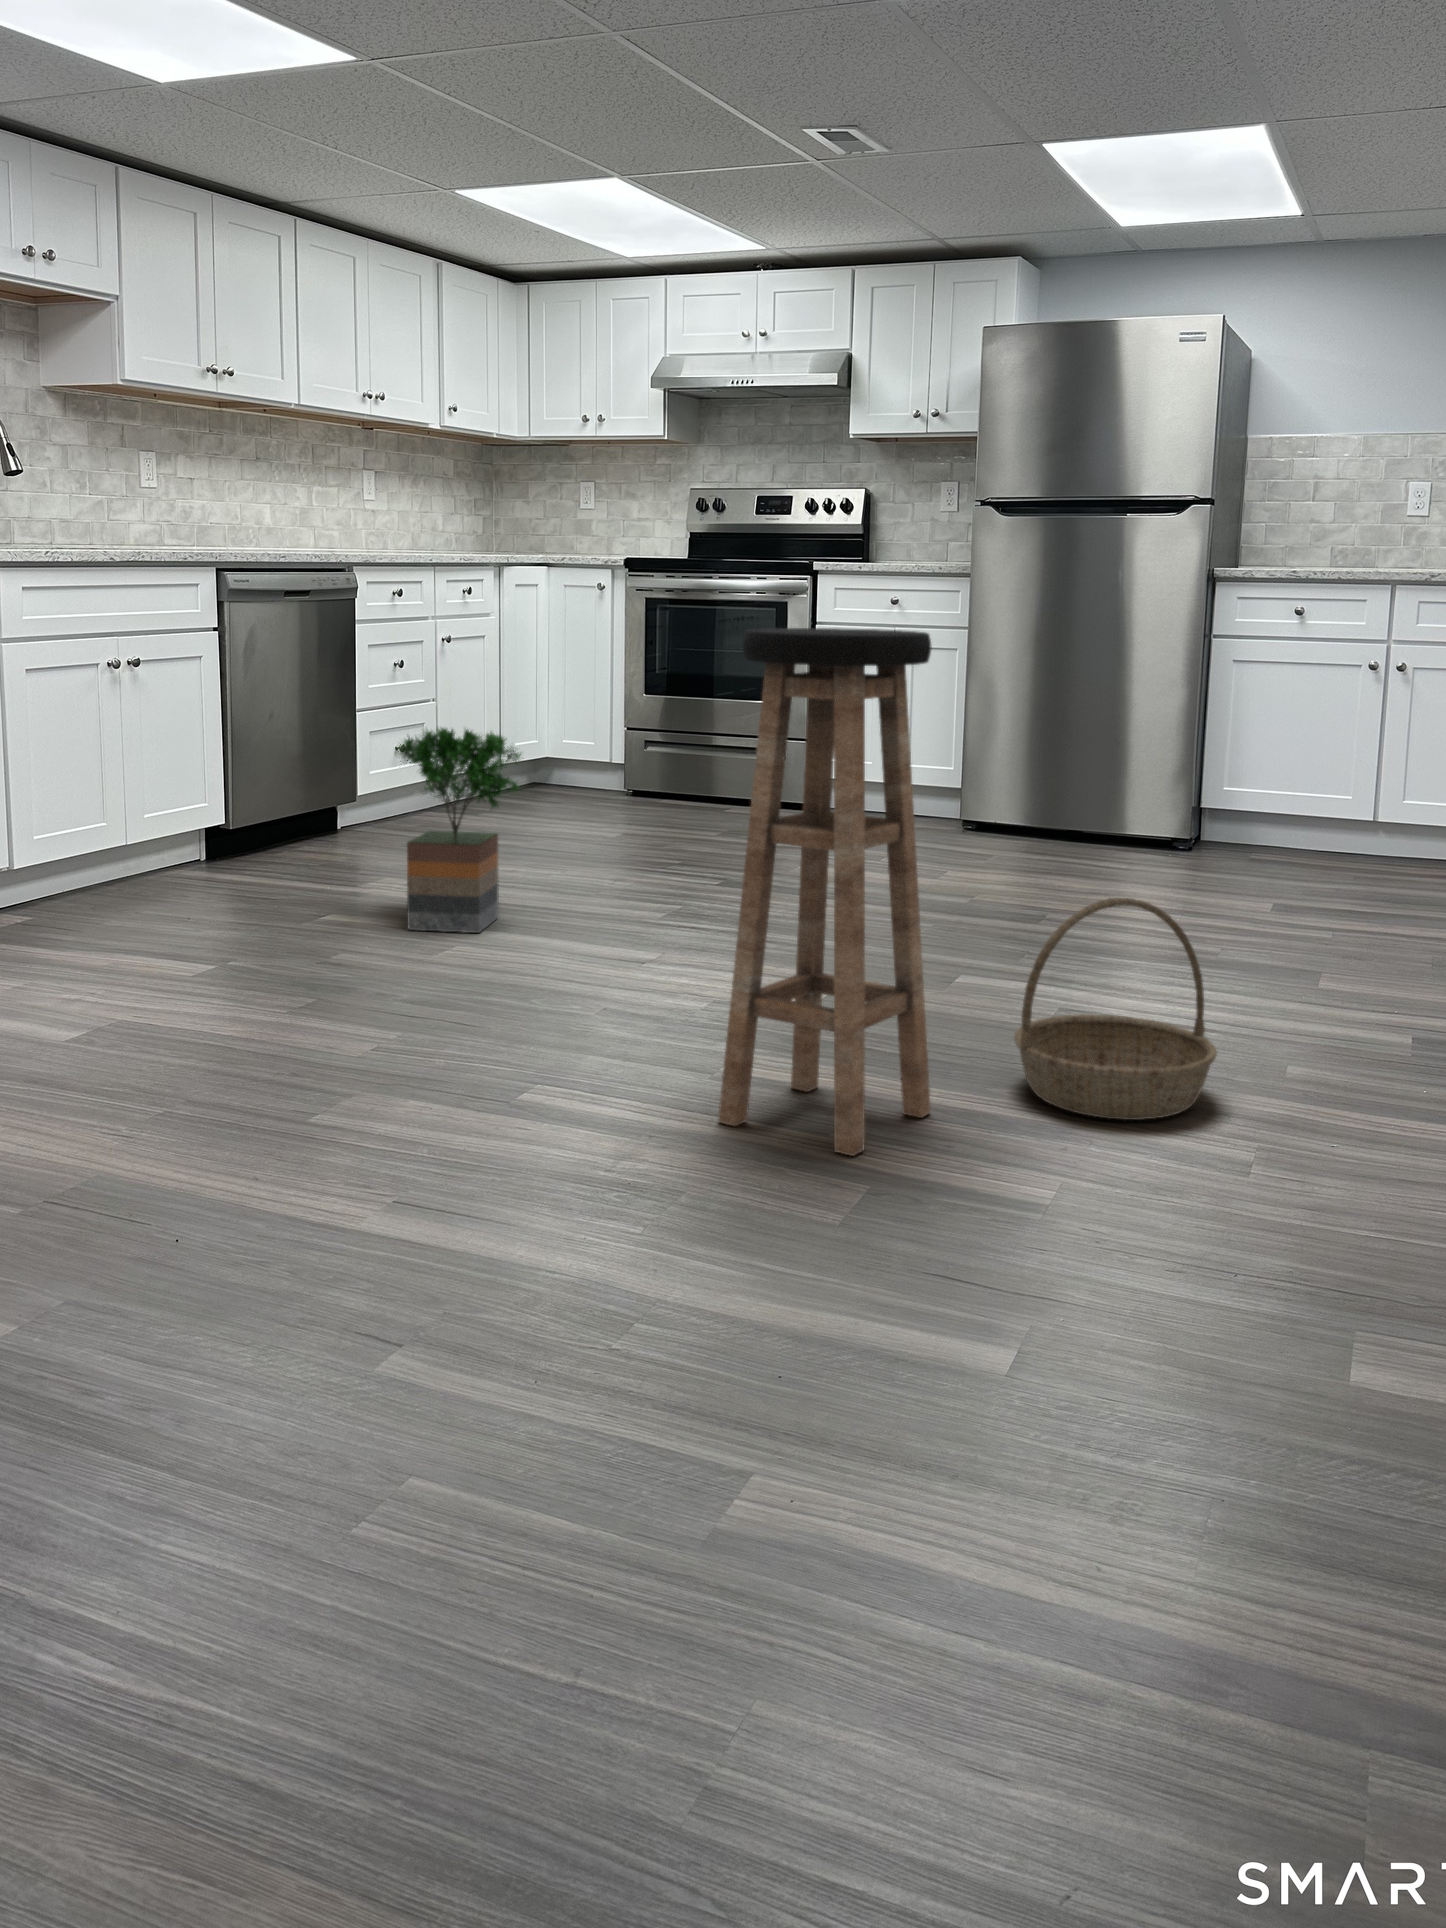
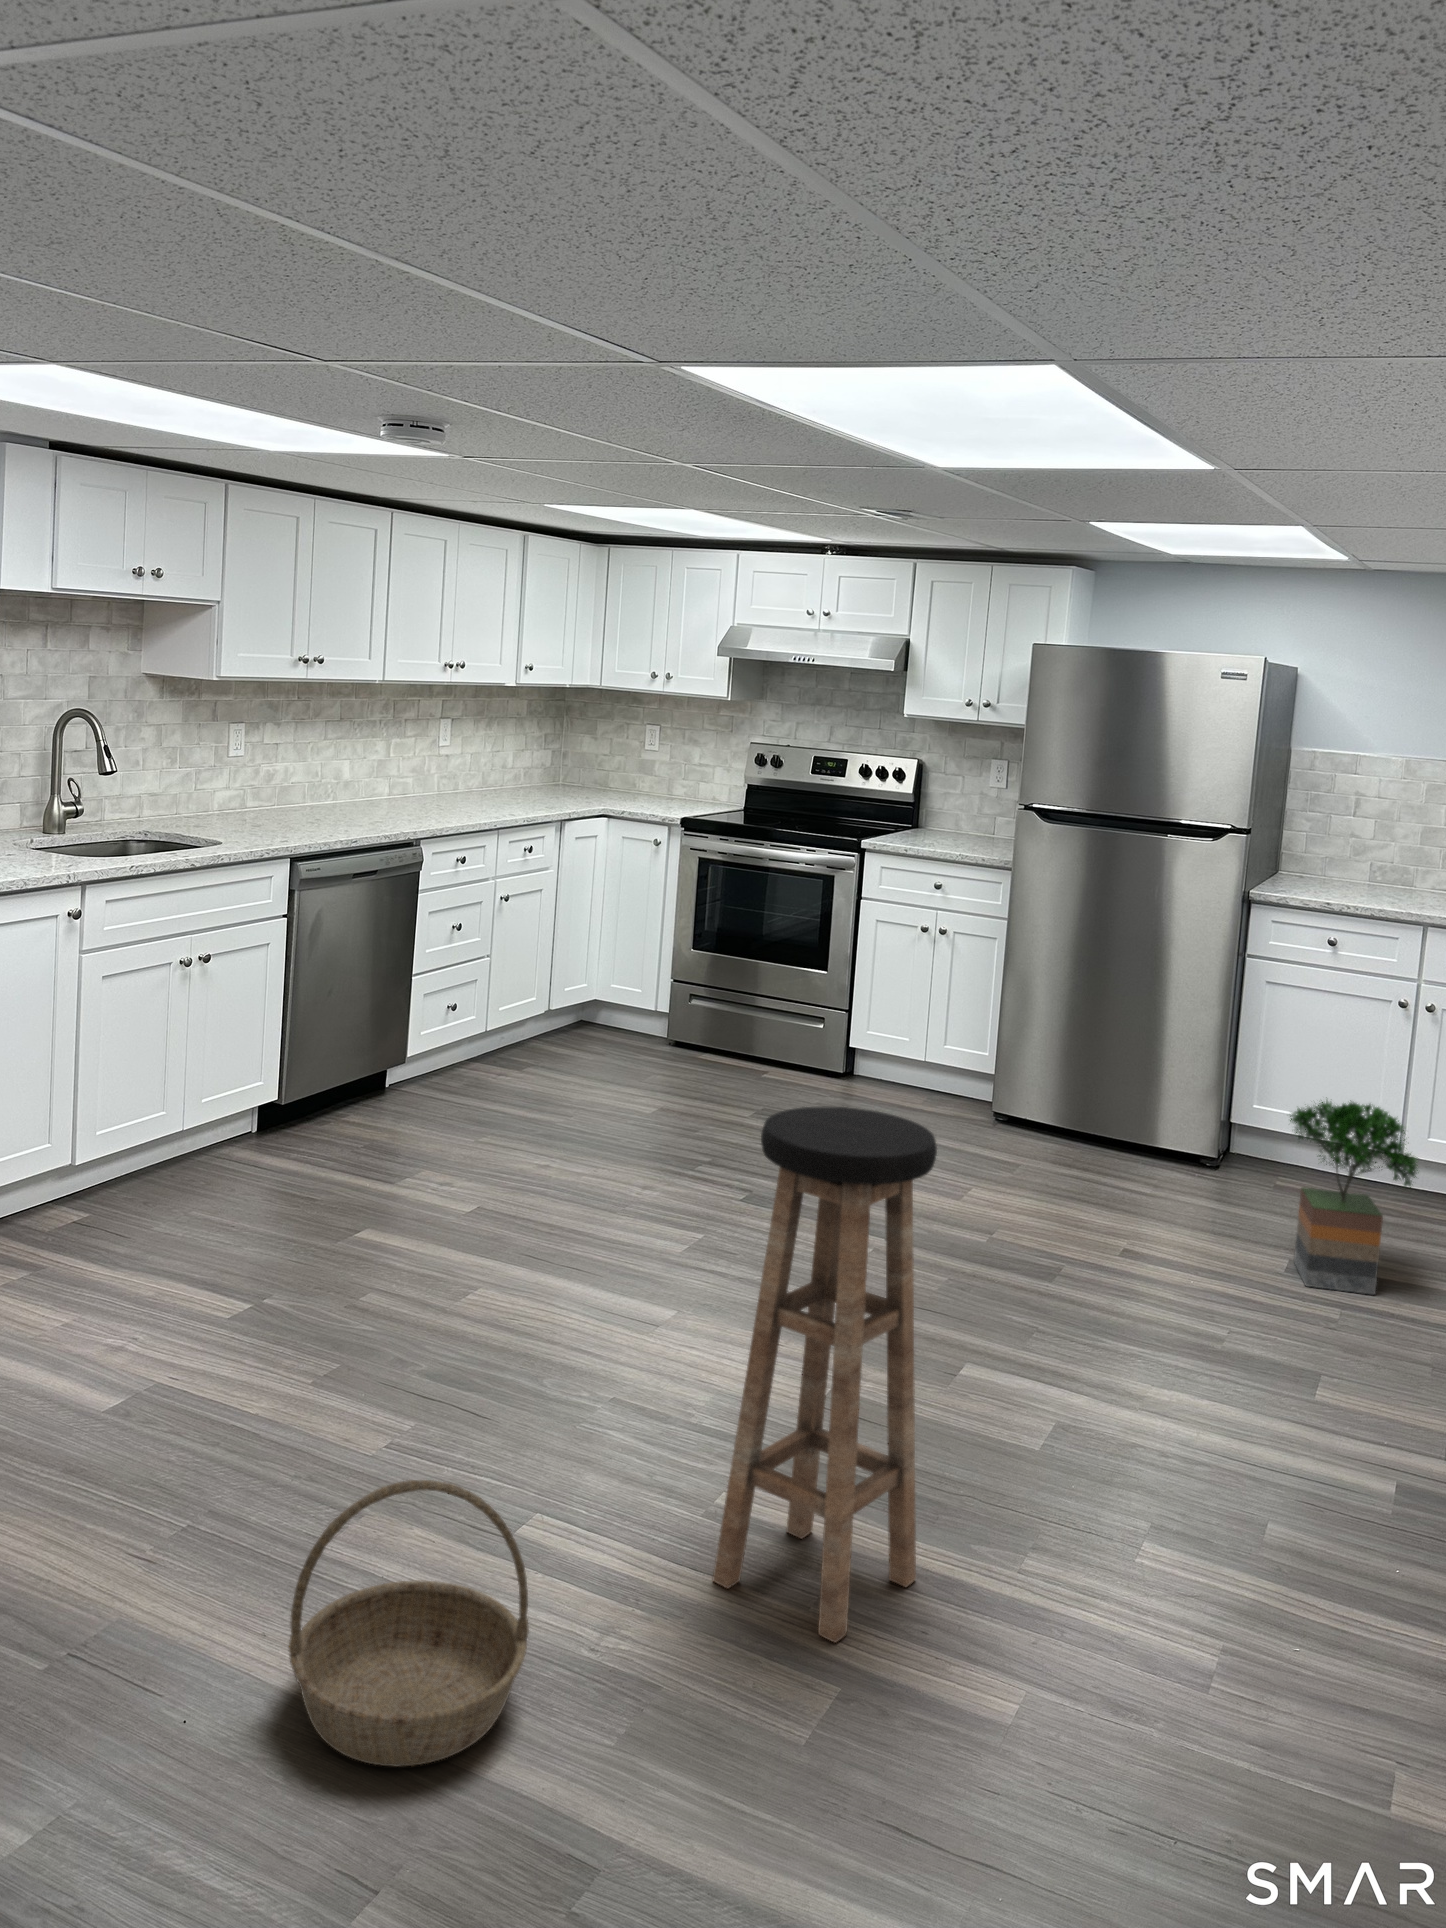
potted tree: present [397,728,521,933] -> present [1290,1101,1418,1295]
basket: present [1014,898,1217,1120] -> present [289,1480,529,1766]

